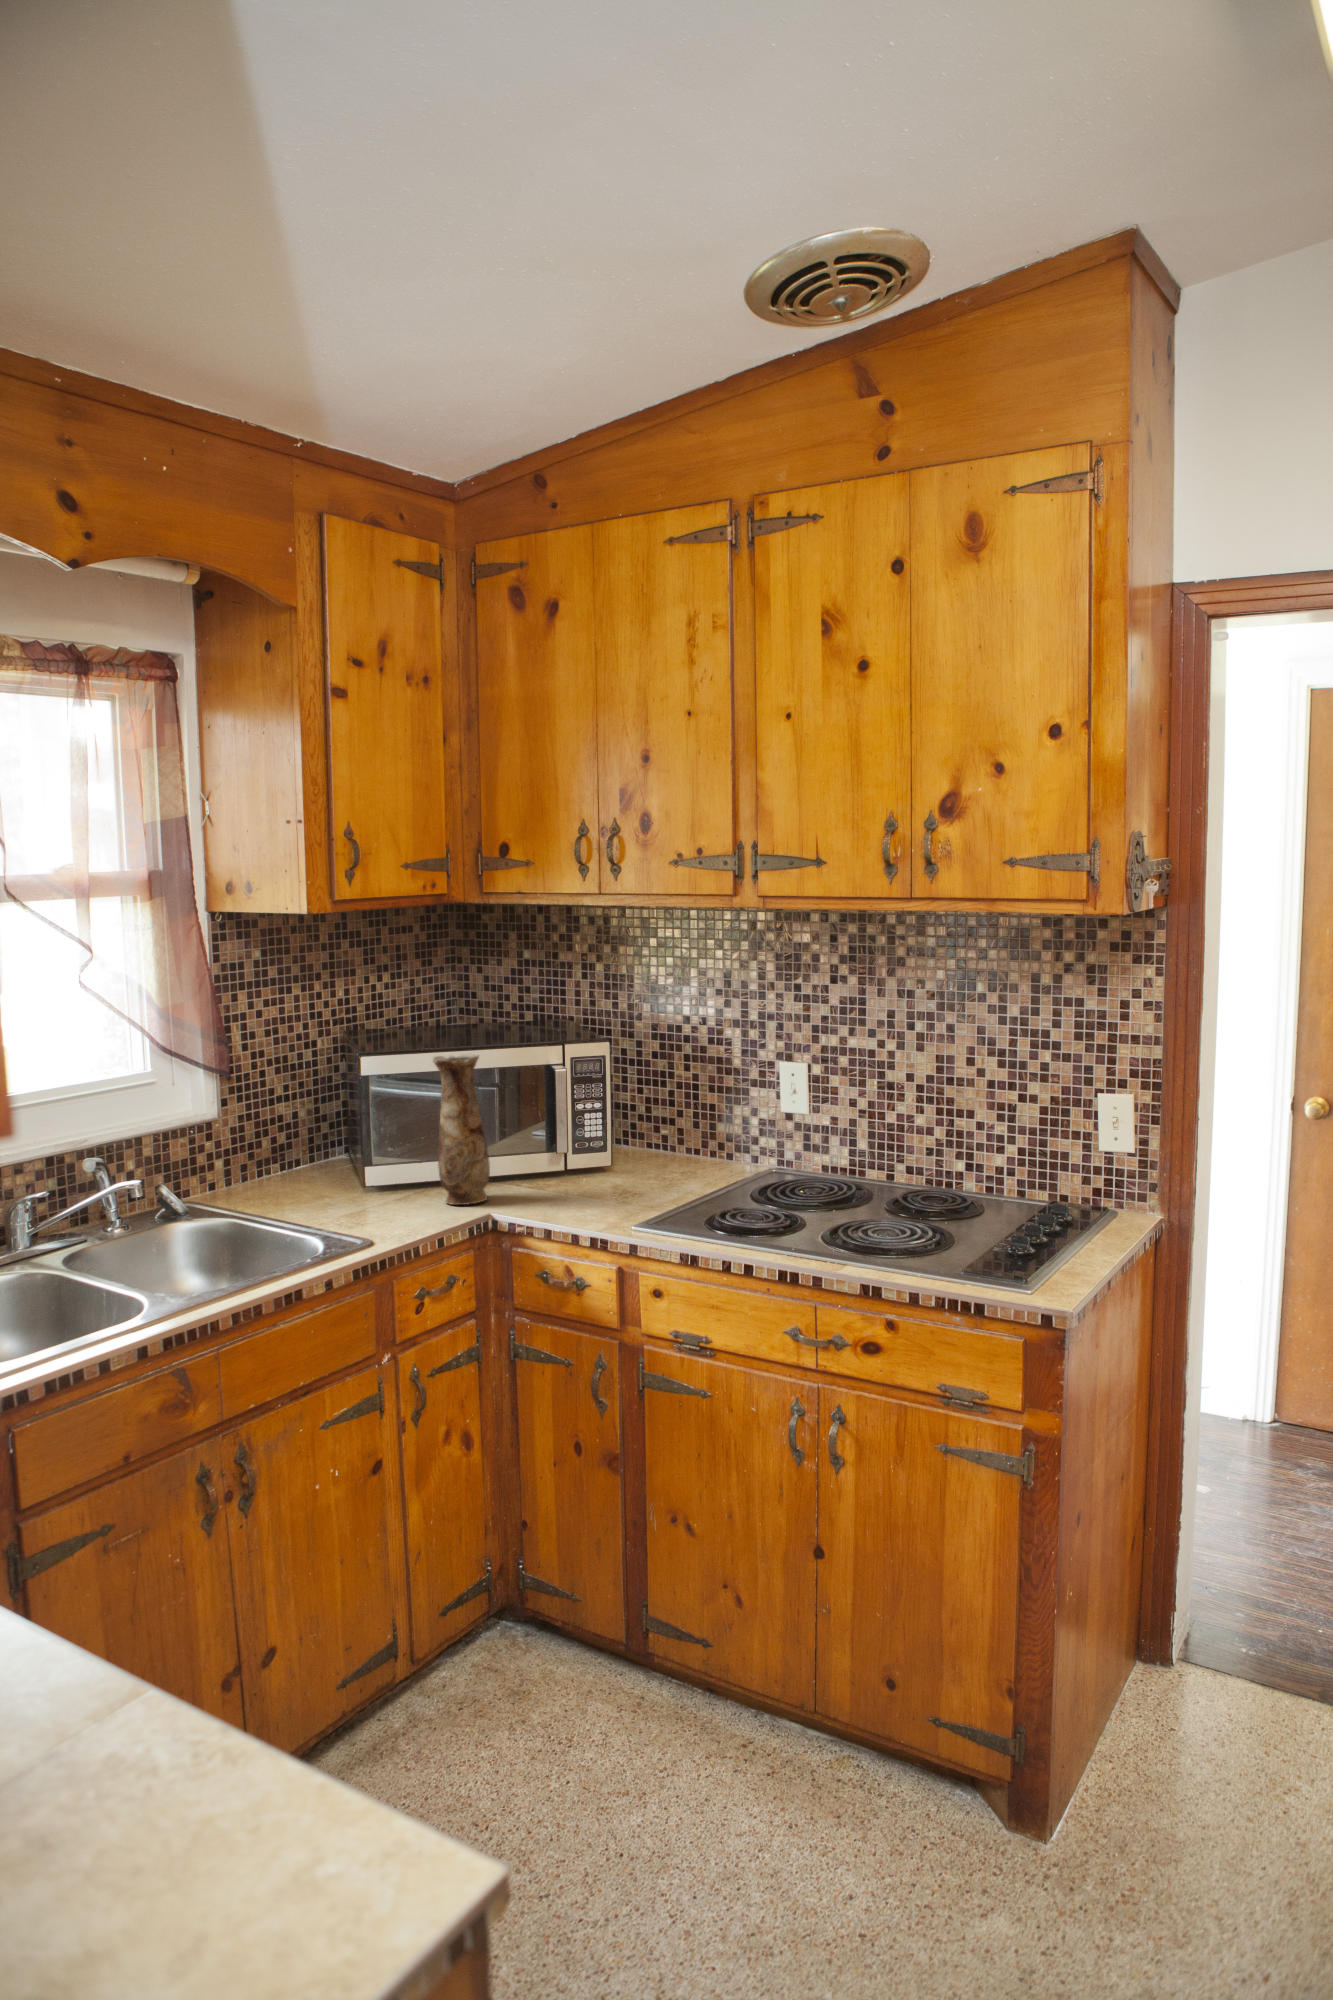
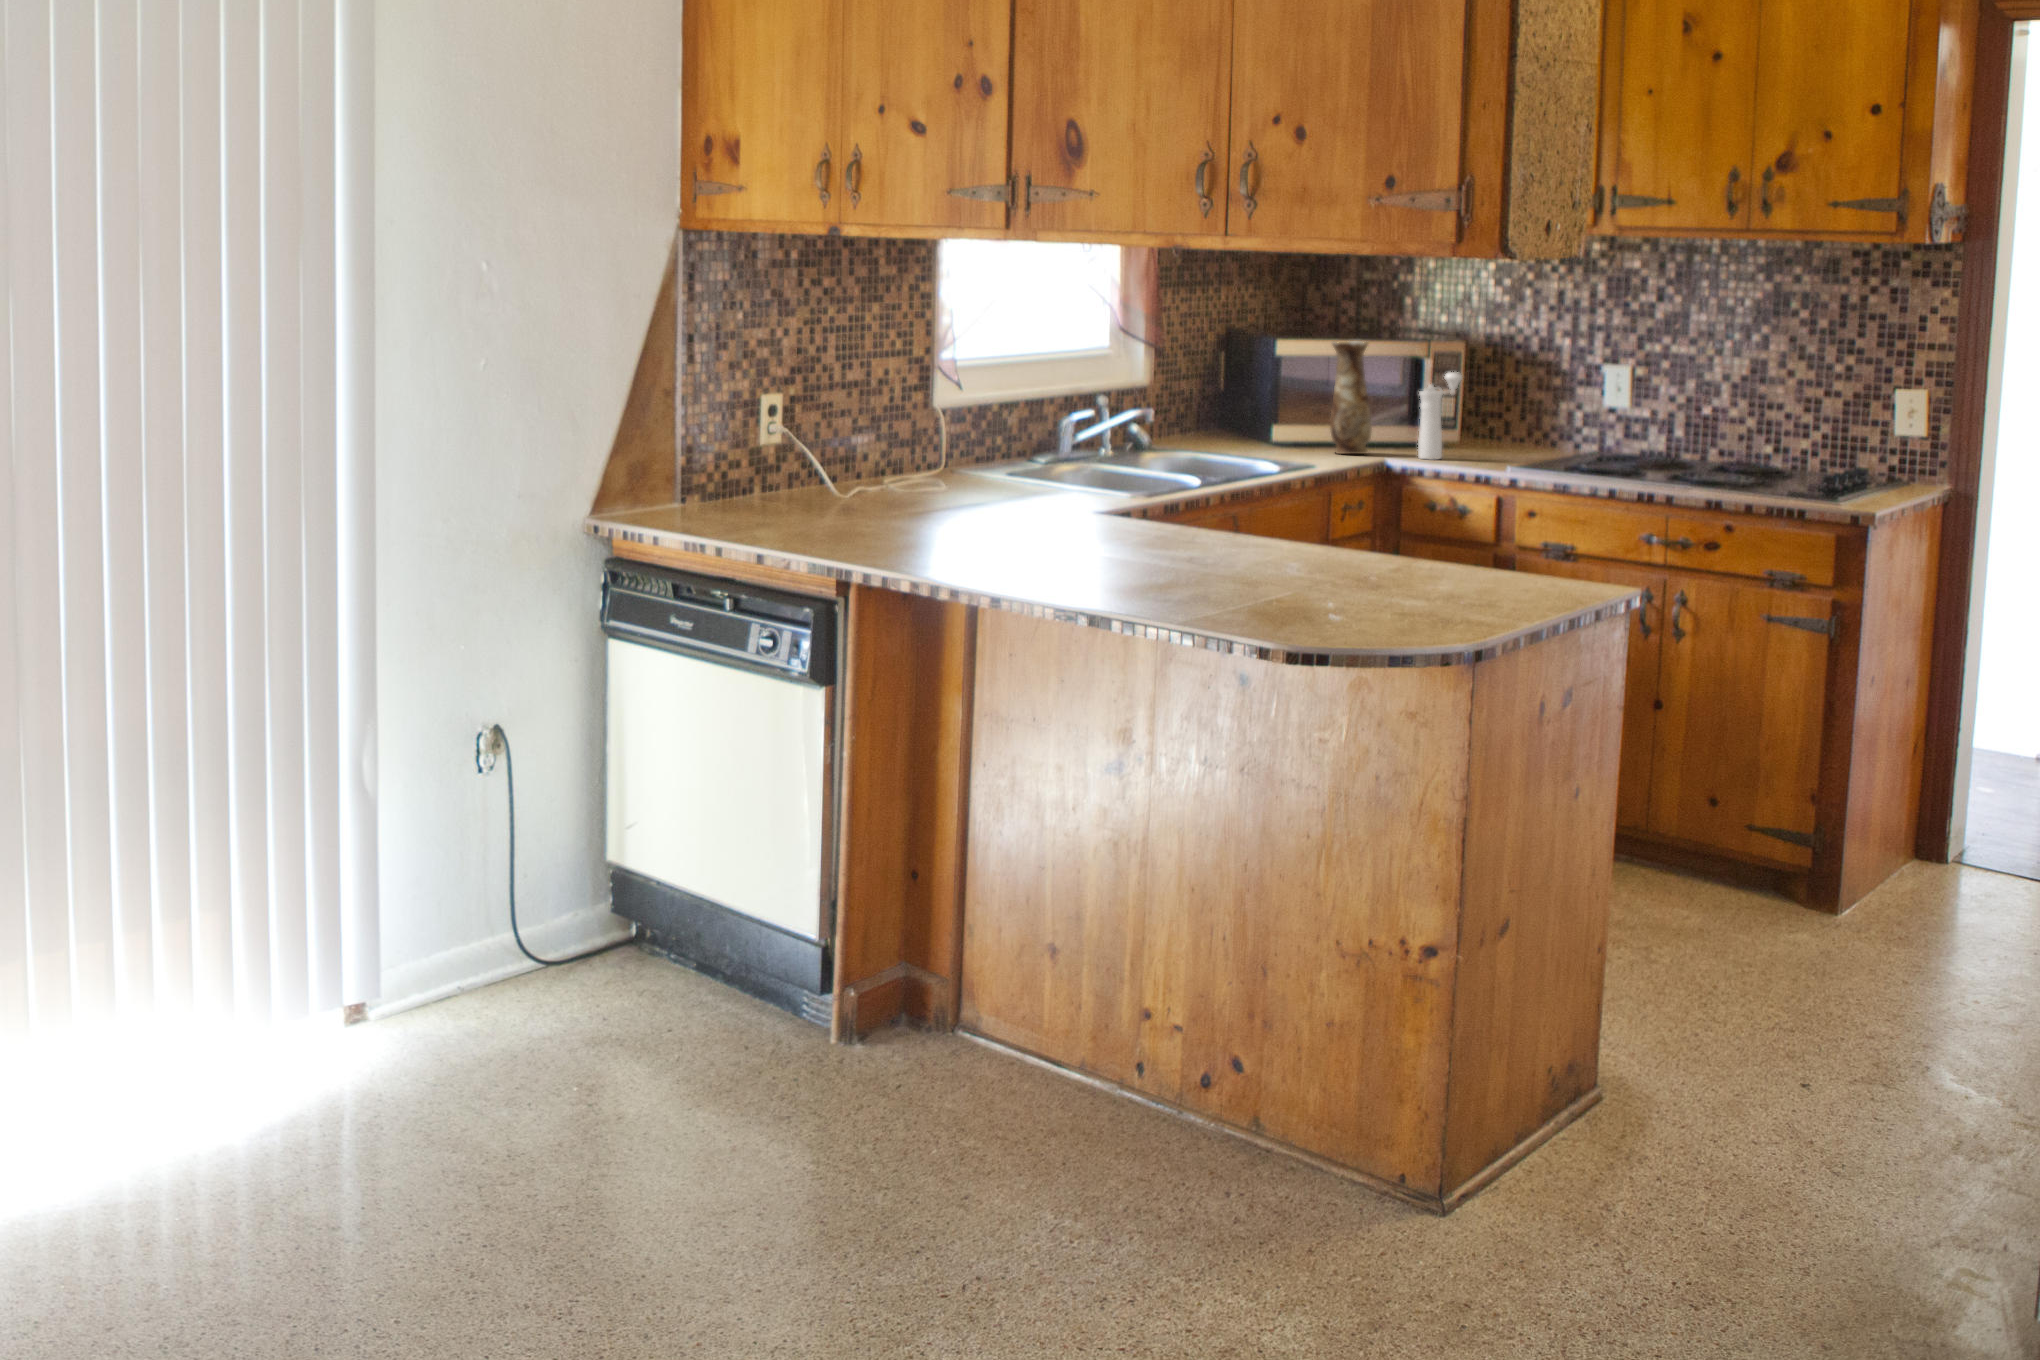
pepper mill: none [537,1088,599,1209] -> present [1418,372,1462,460]

